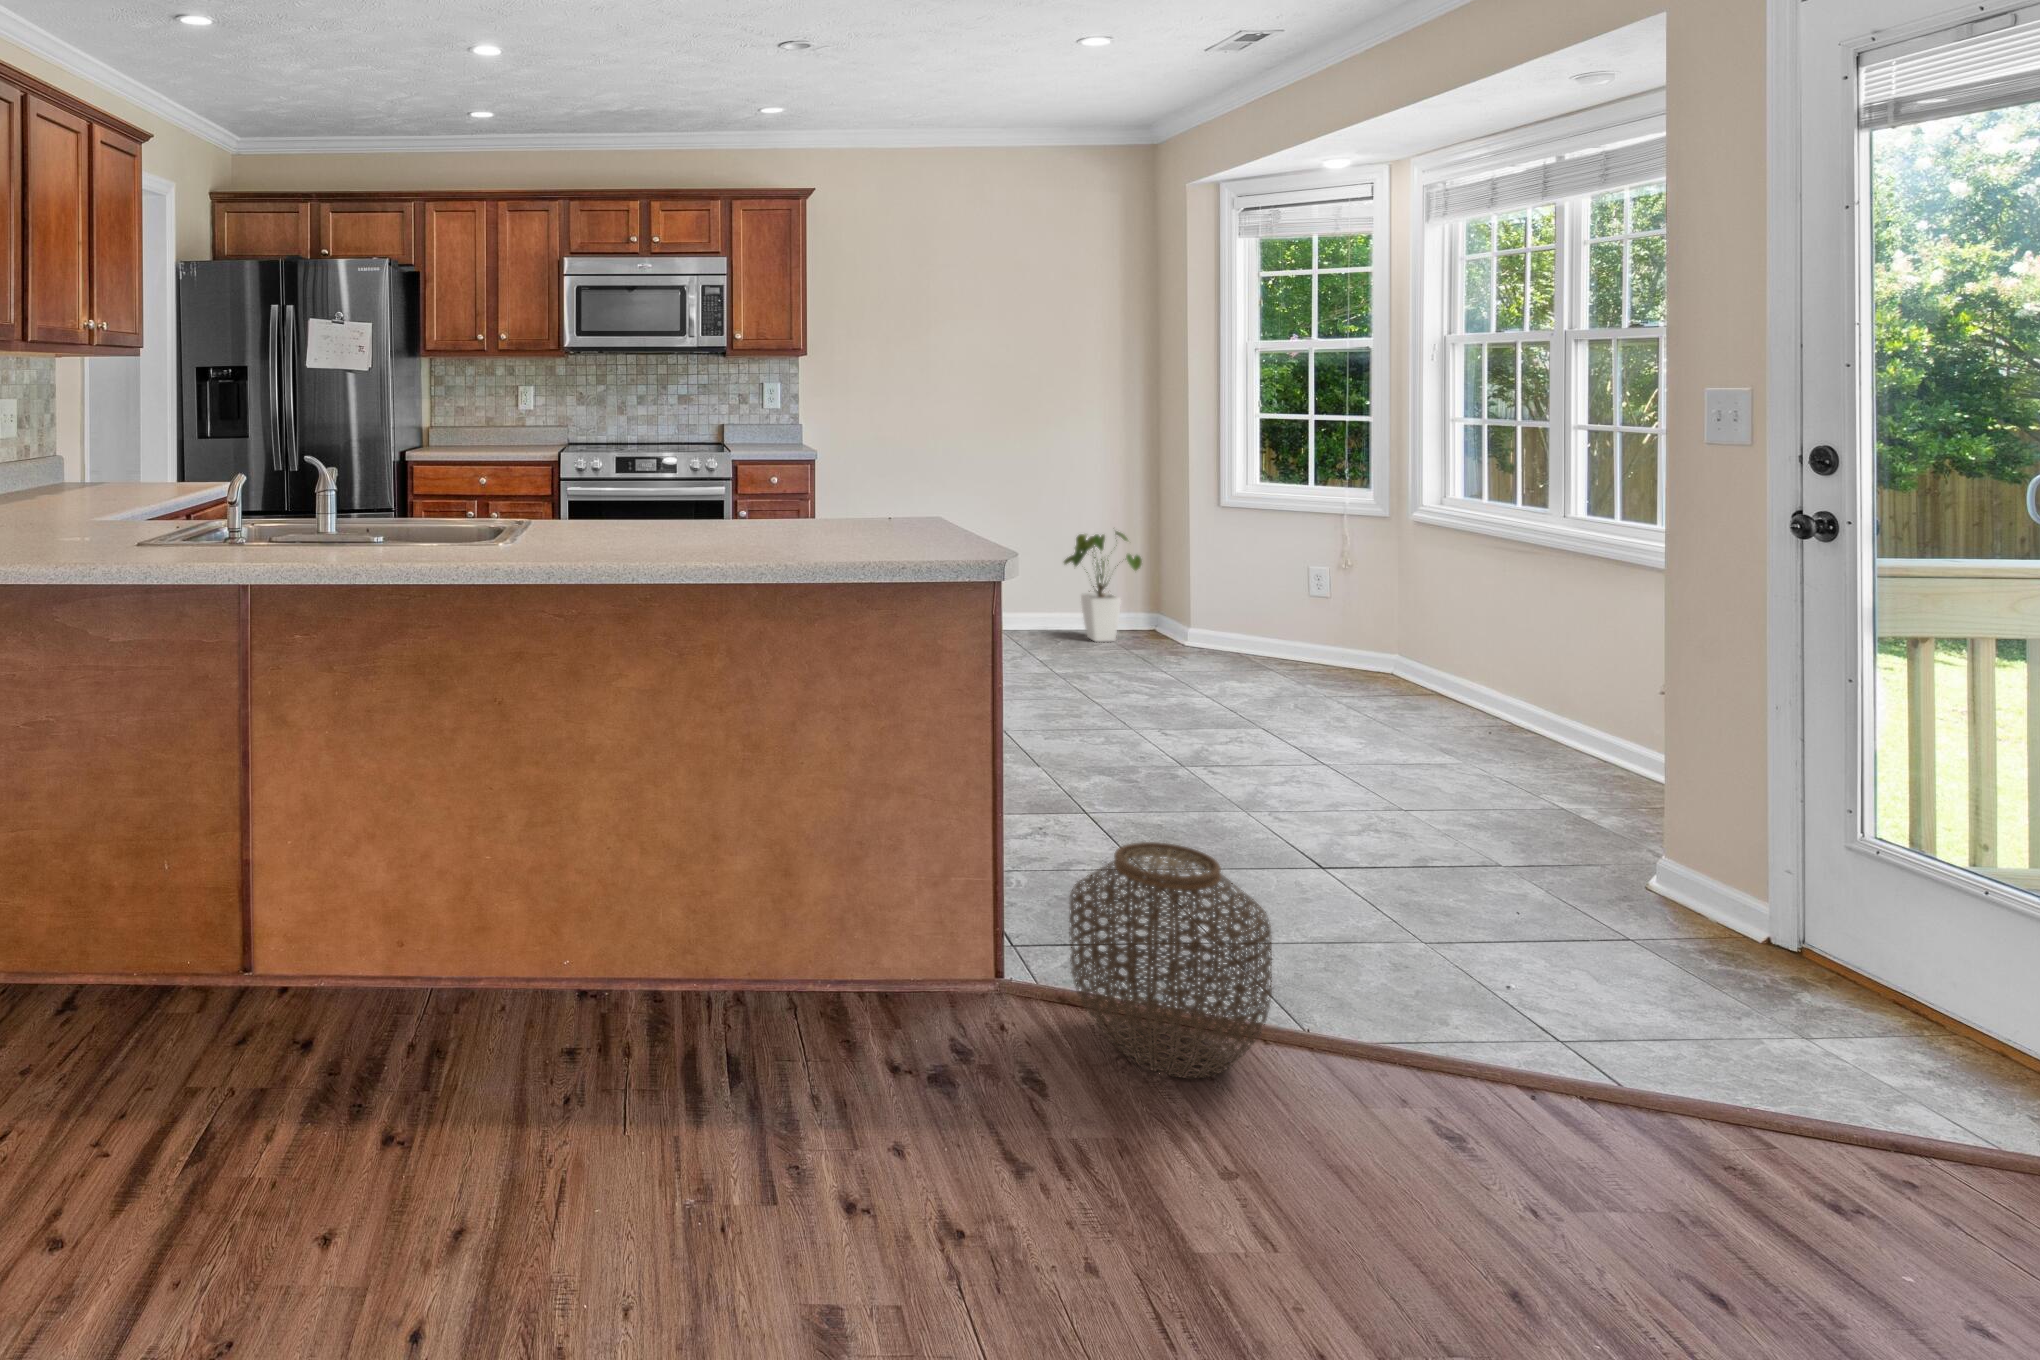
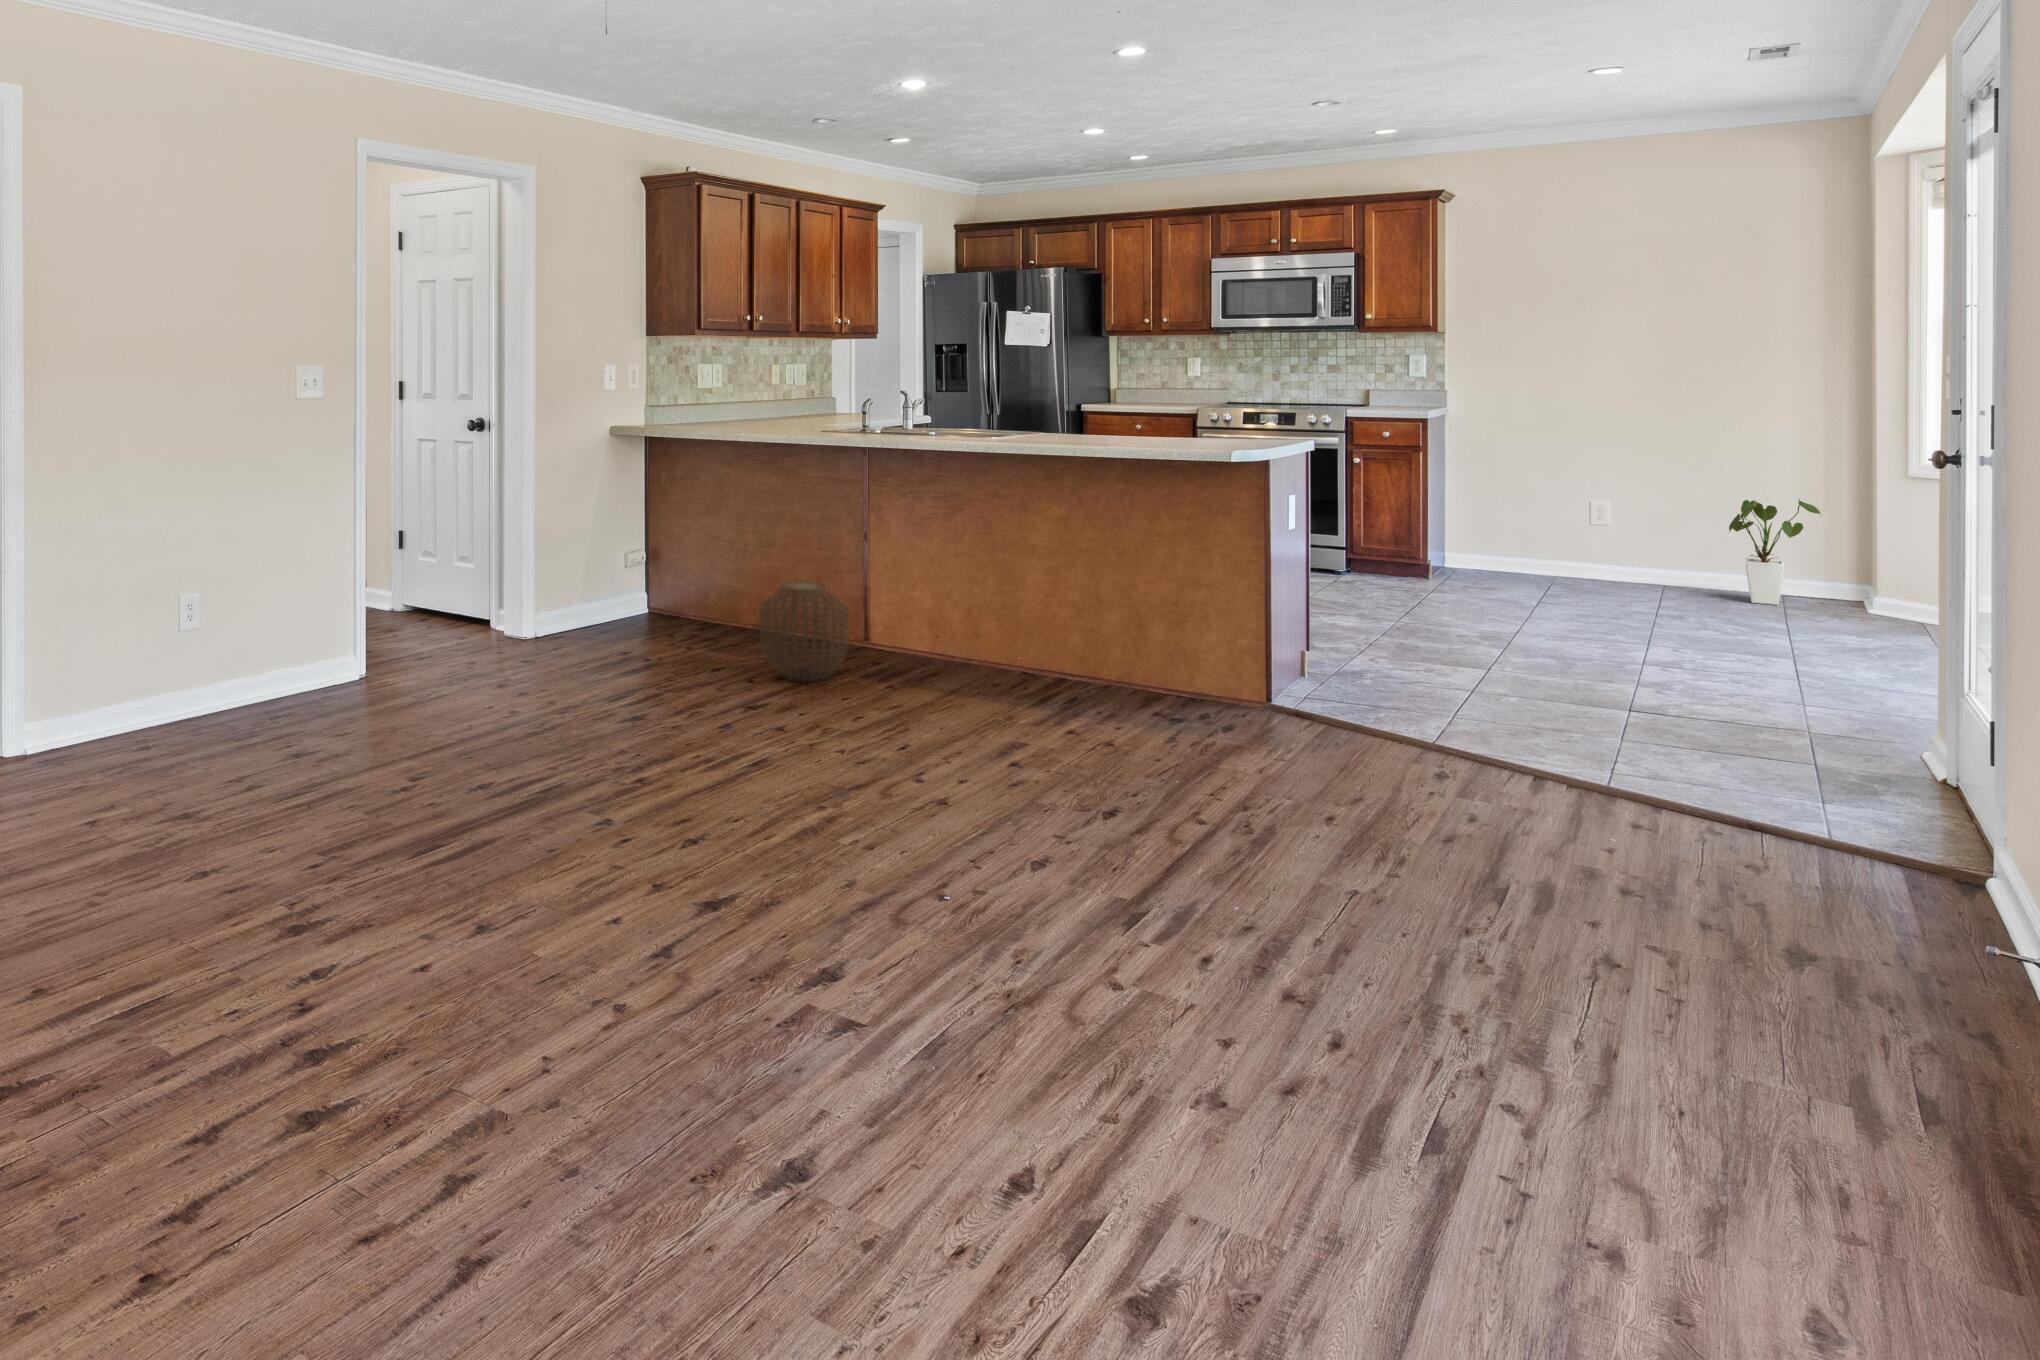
woven basket: present [1069,842,1272,1078] -> present [760,581,849,681]

